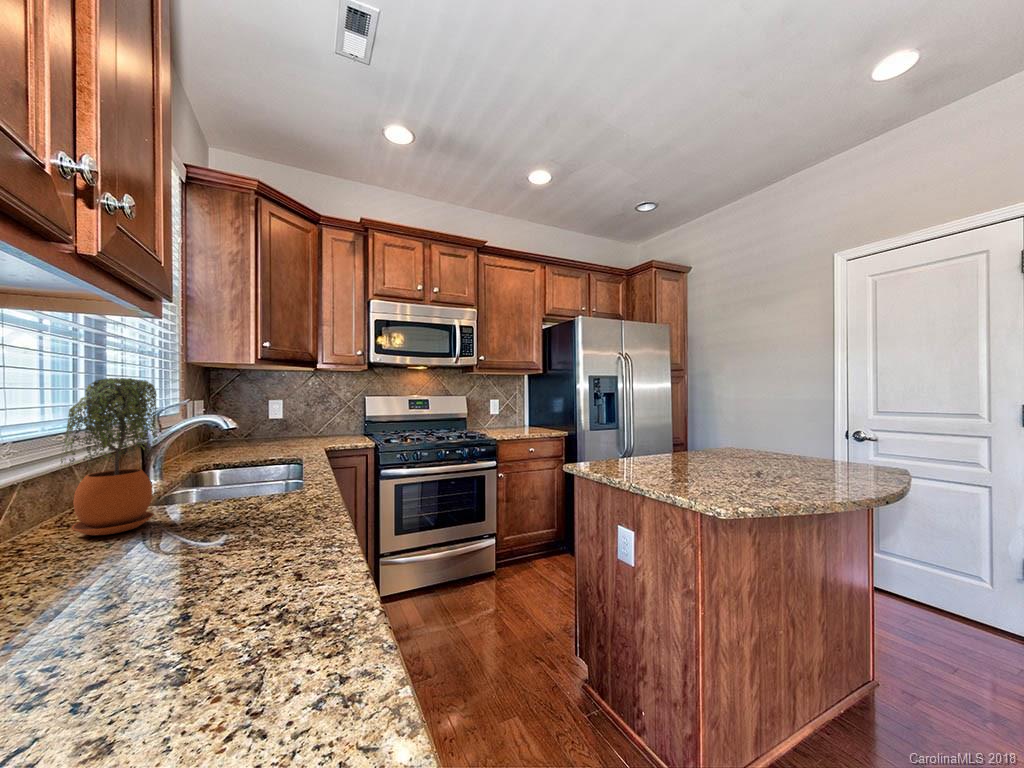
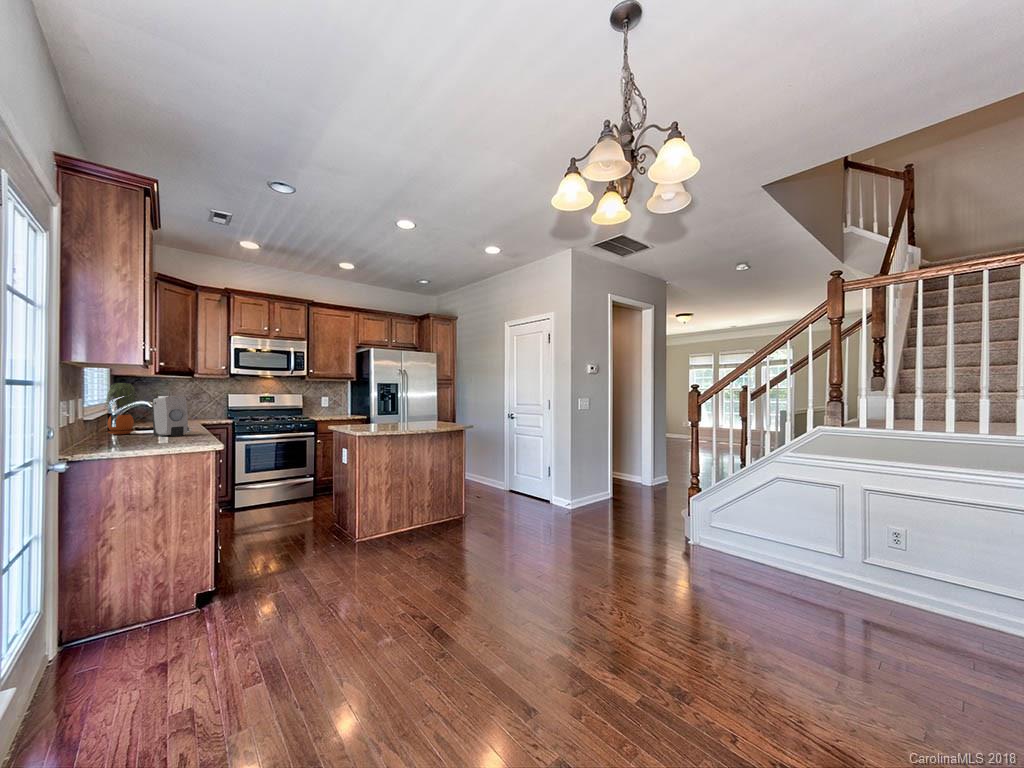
soap dispenser: none [164,428,276,592] -> present [152,396,188,436]

